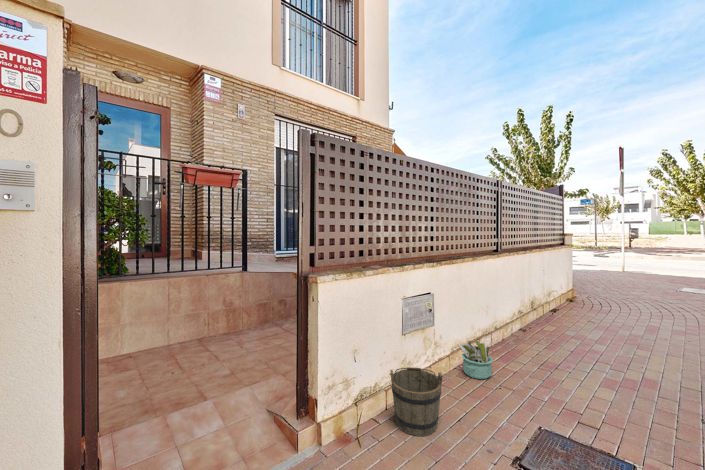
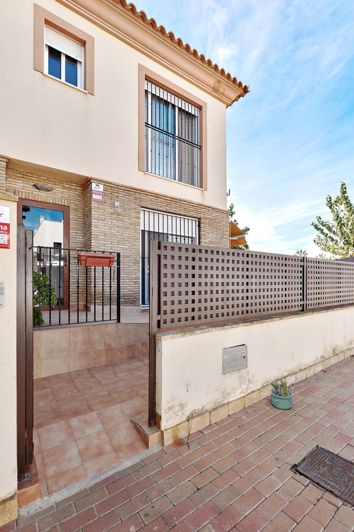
bucket: present [390,367,443,436] -> none [211,397,248,446]

